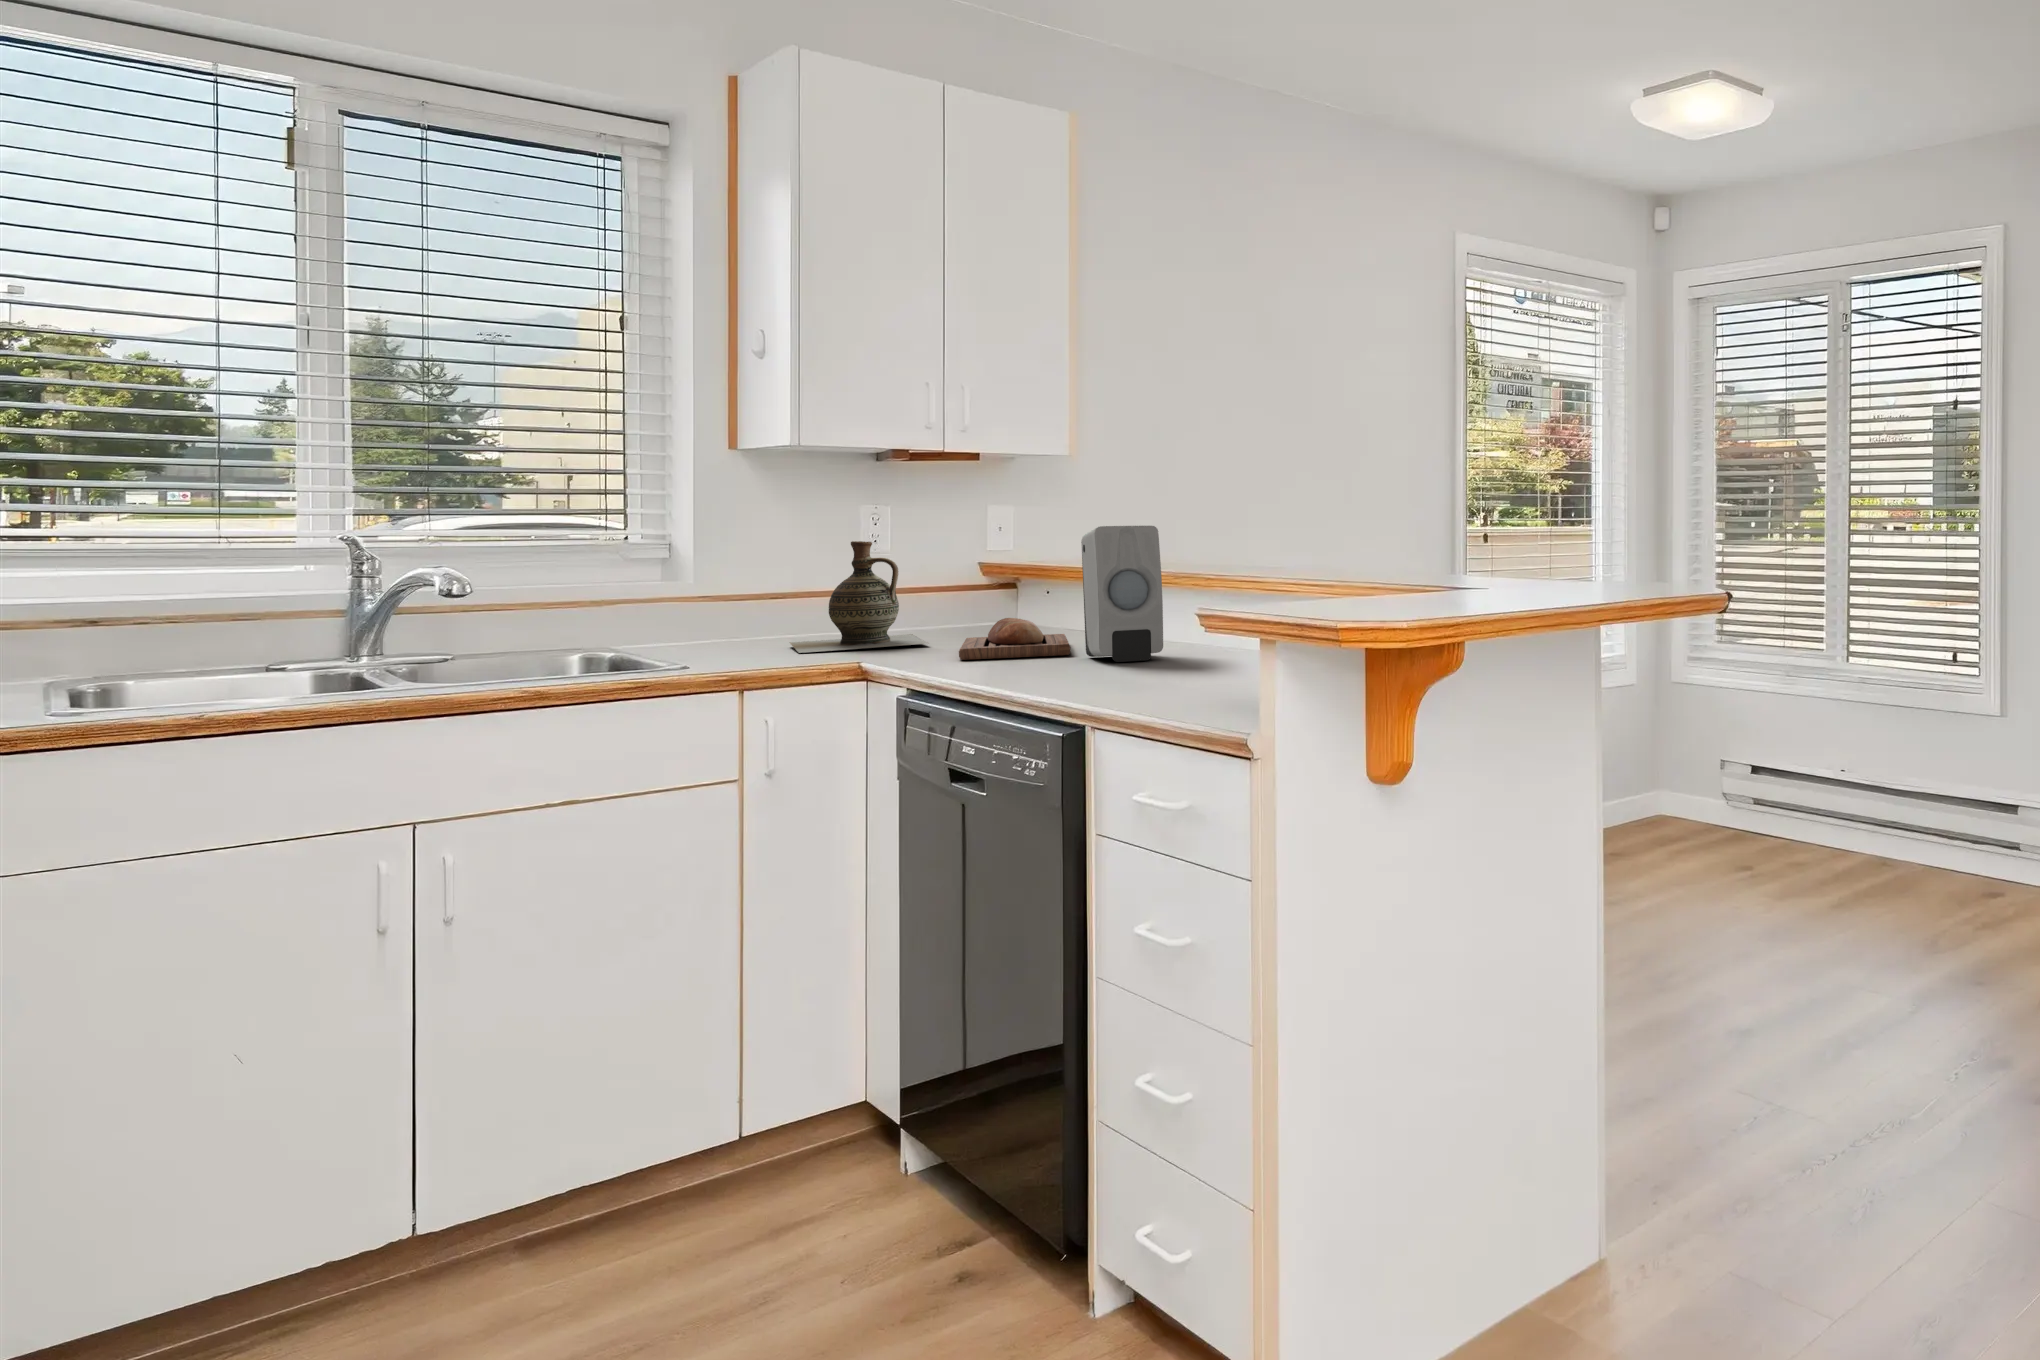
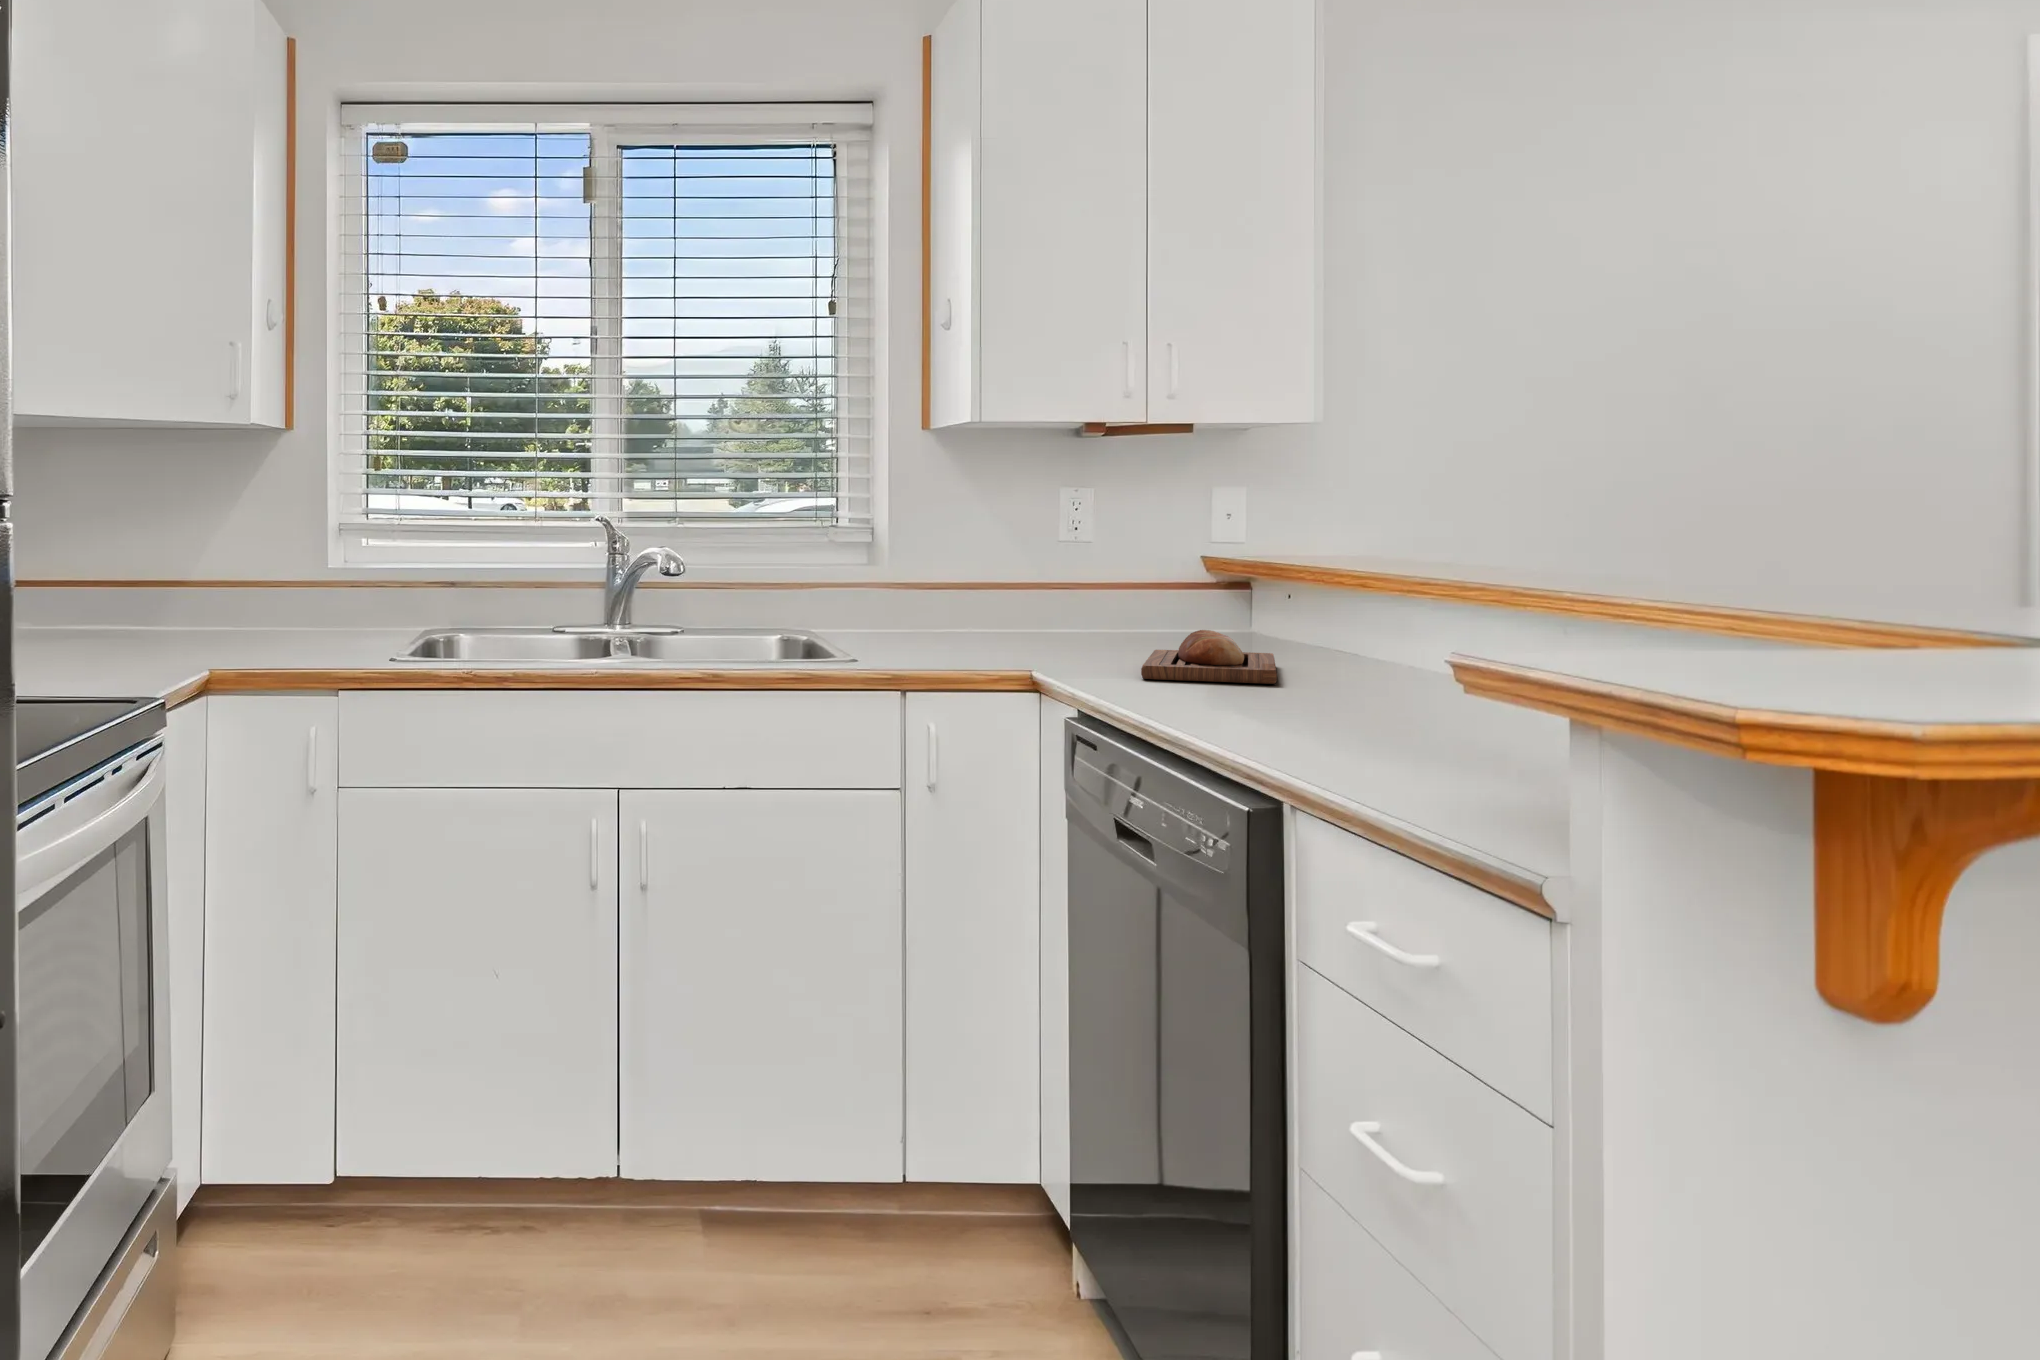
soap dispenser: present [1081,526,1163,662] -> none [1295,525,1402,703]
ceramic jug: present [790,541,928,653] -> none [971,532,1114,653]

